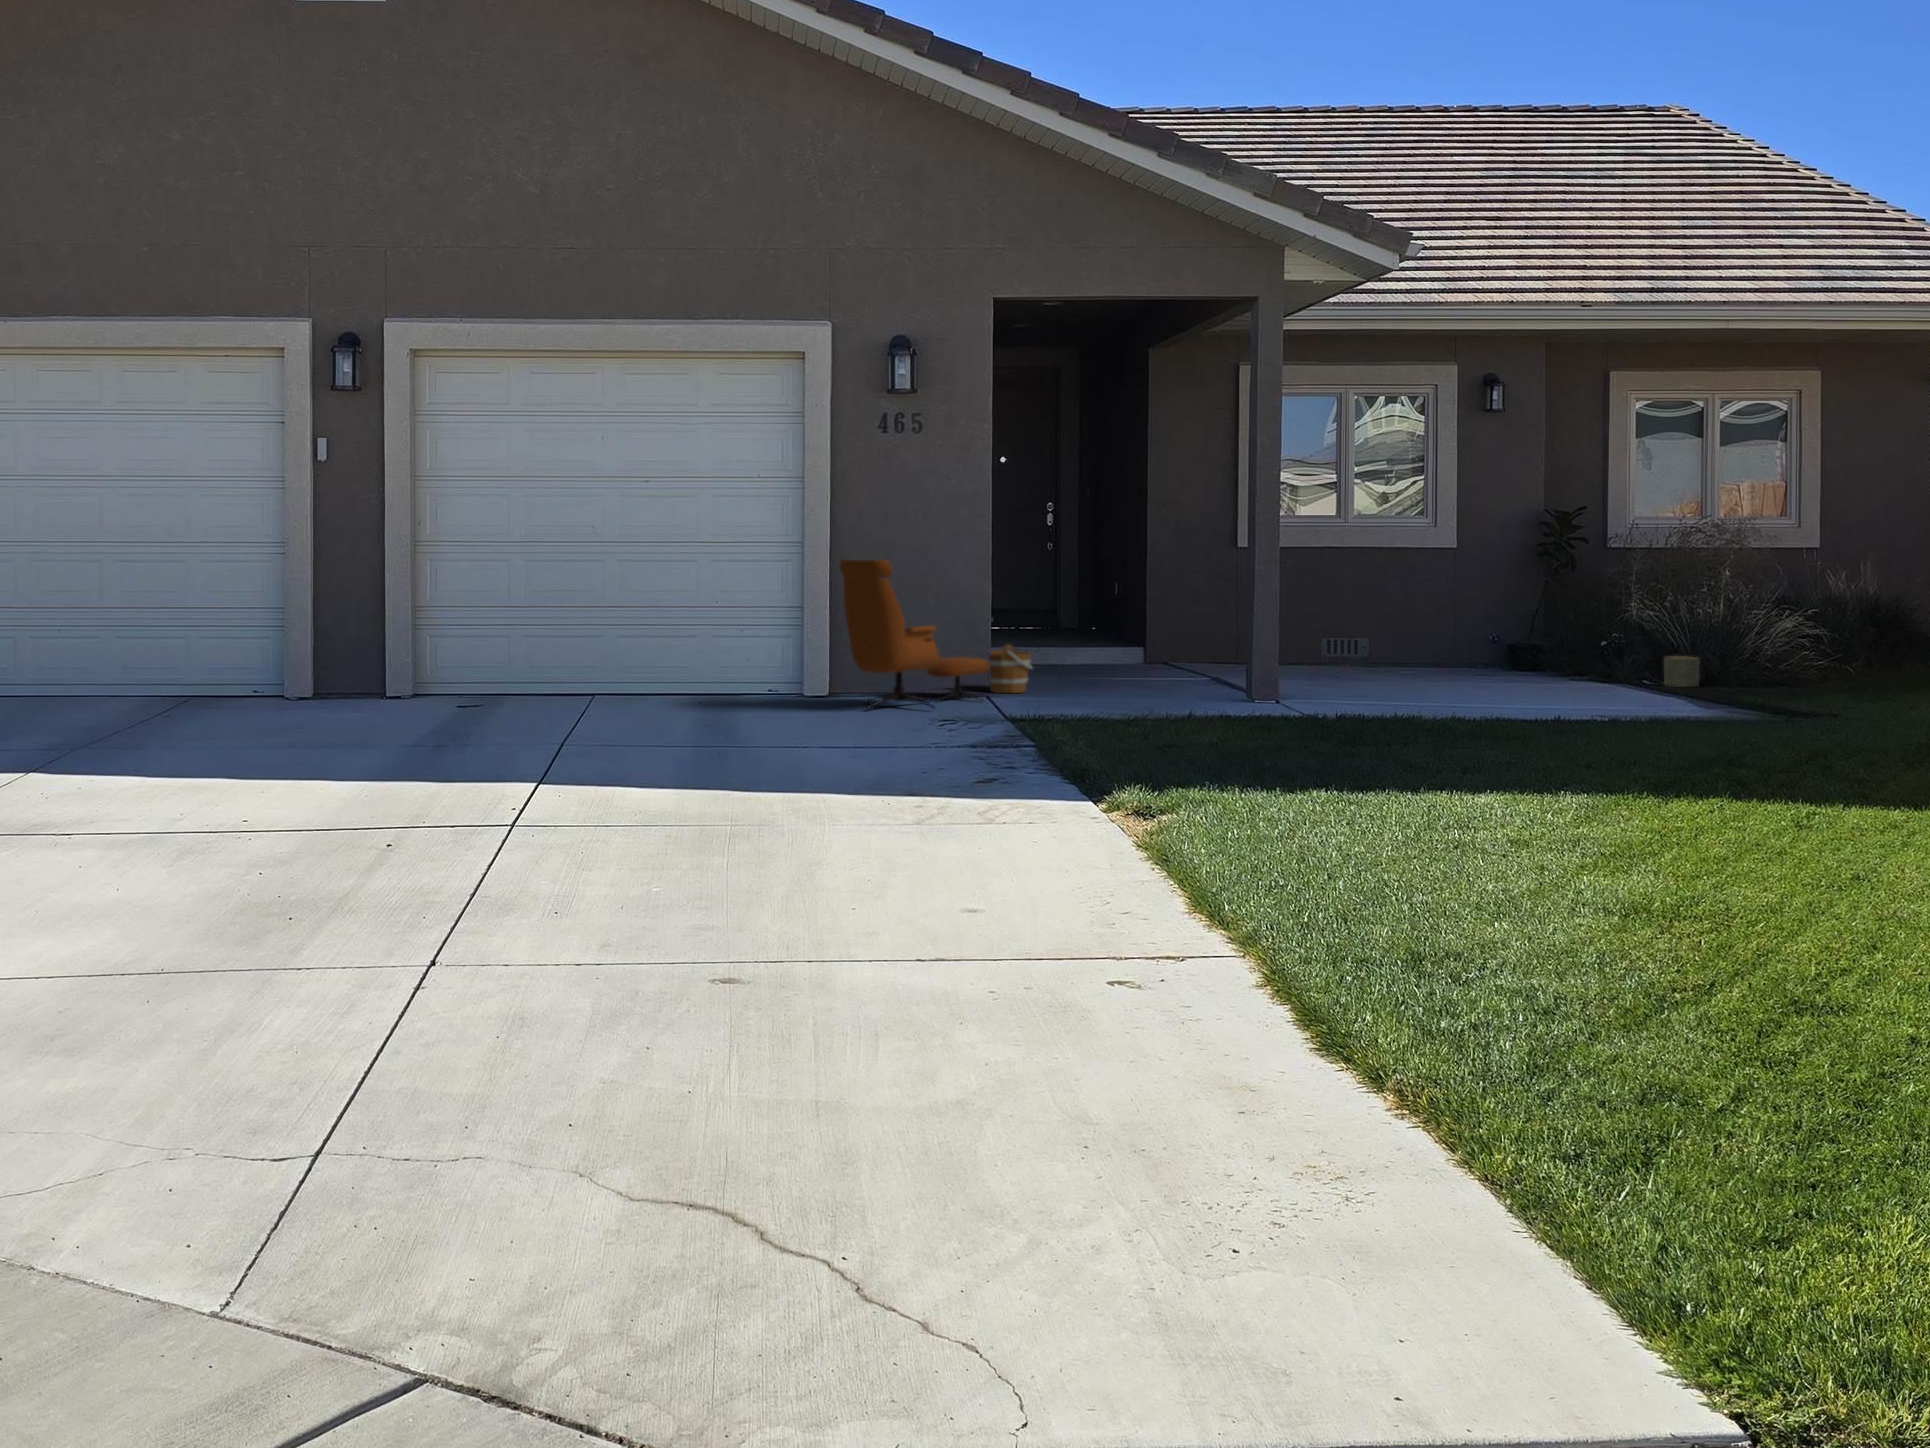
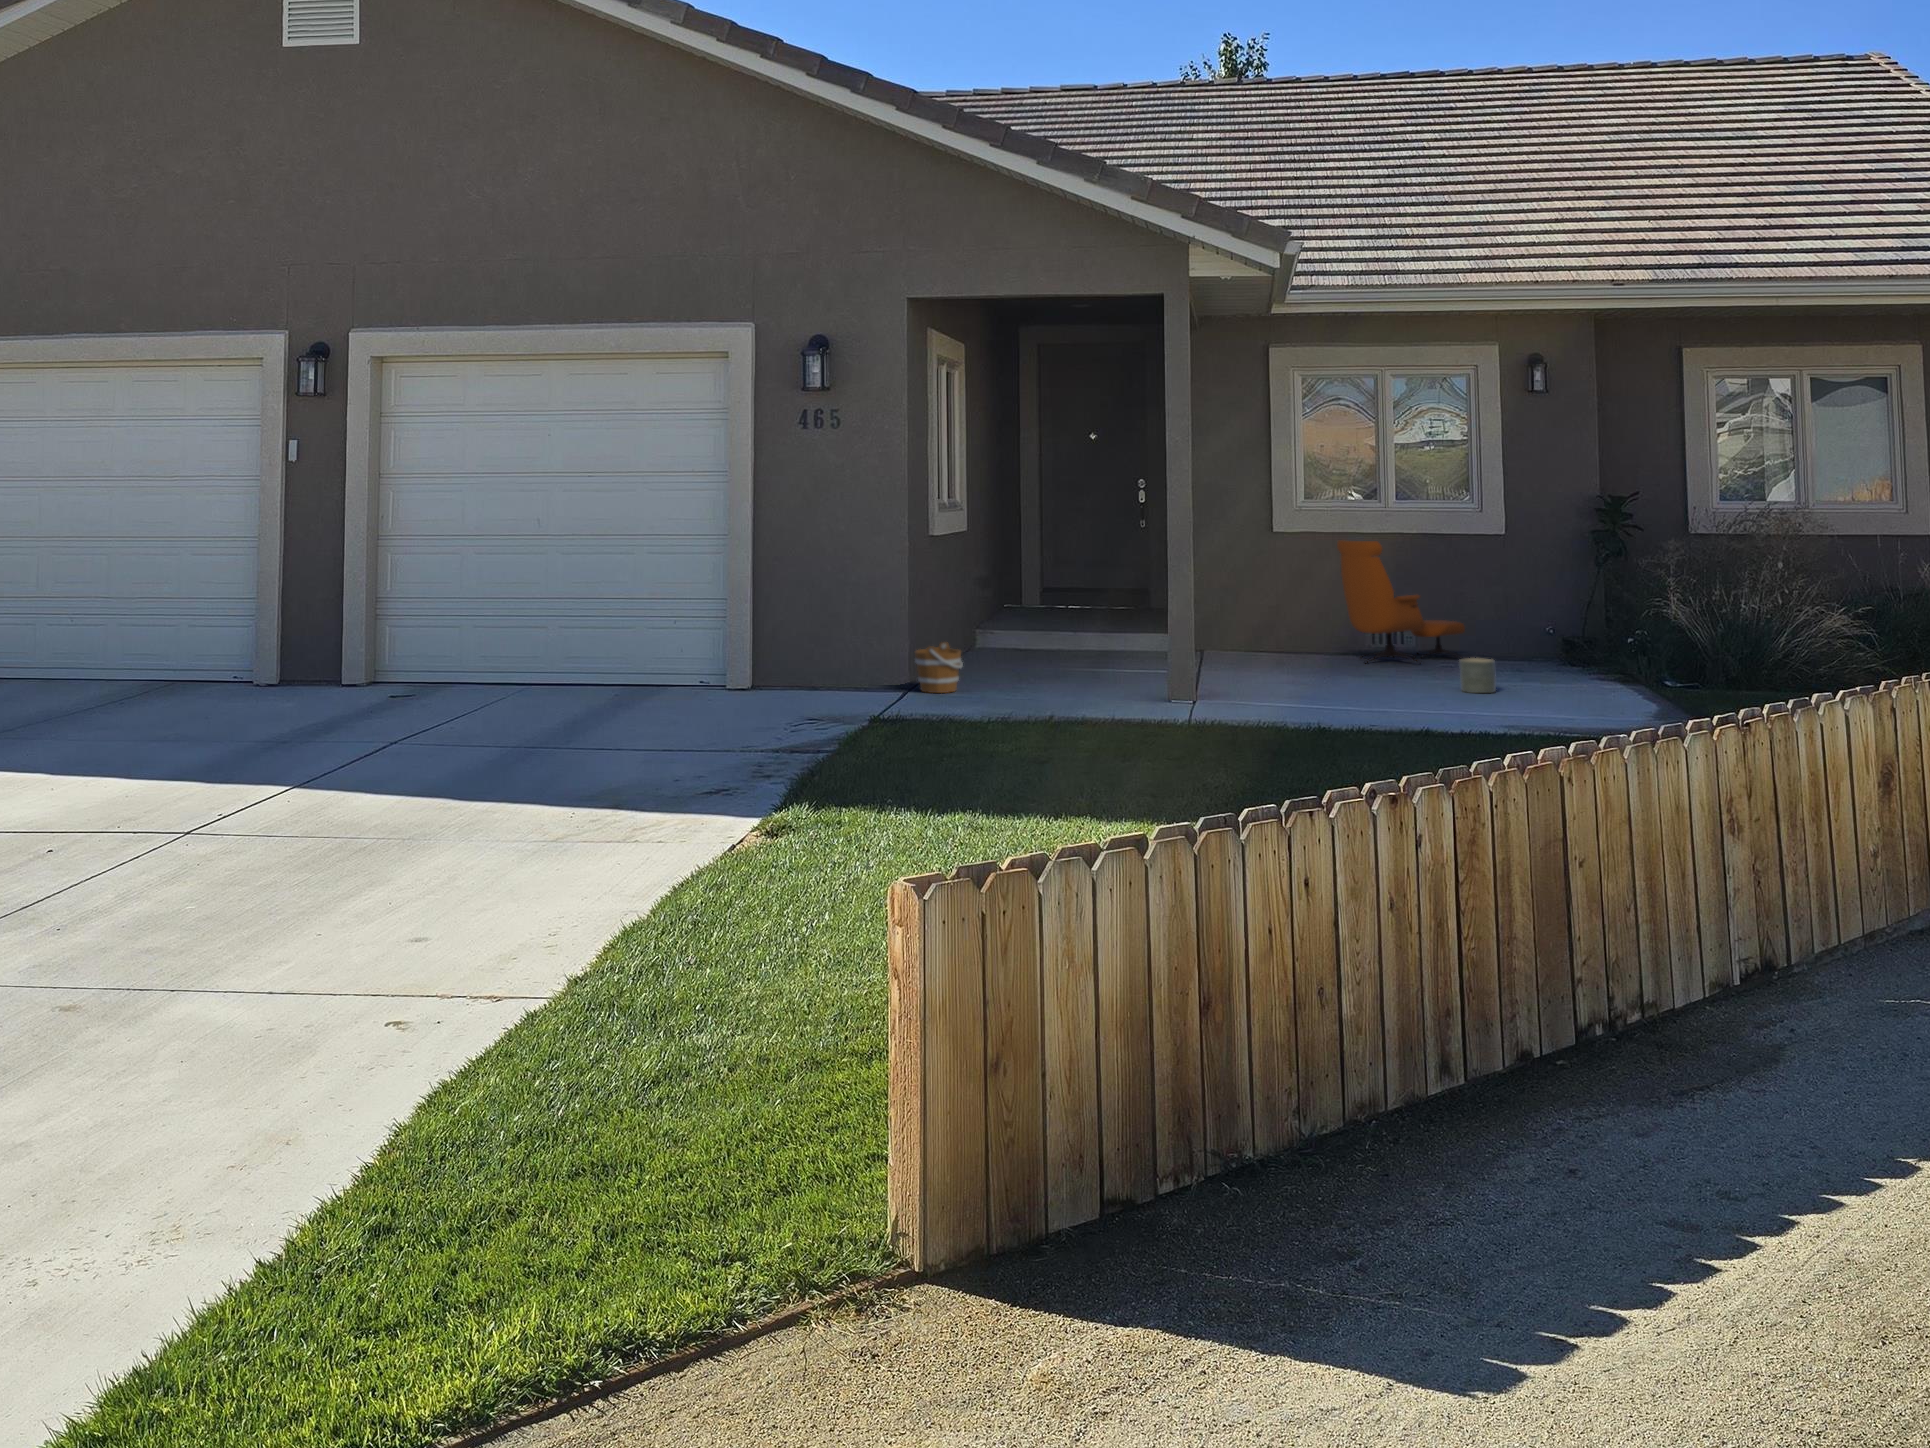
lounge chair: present [839,559,989,709] -> present [1337,540,1465,663]
planter: present [1664,656,1699,687] -> present [1459,658,1496,693]

